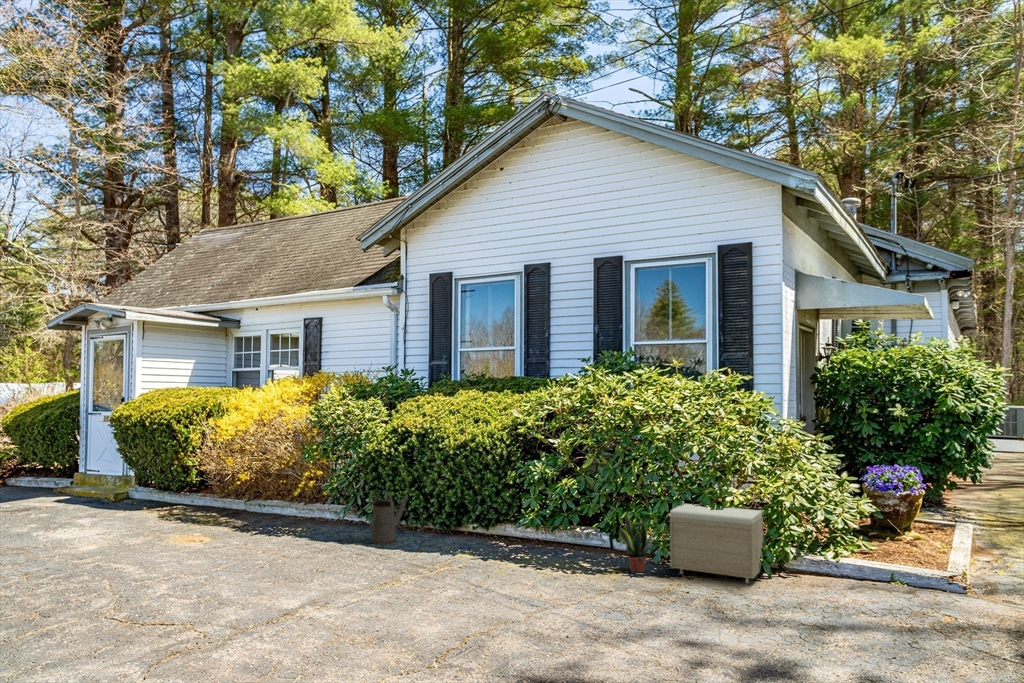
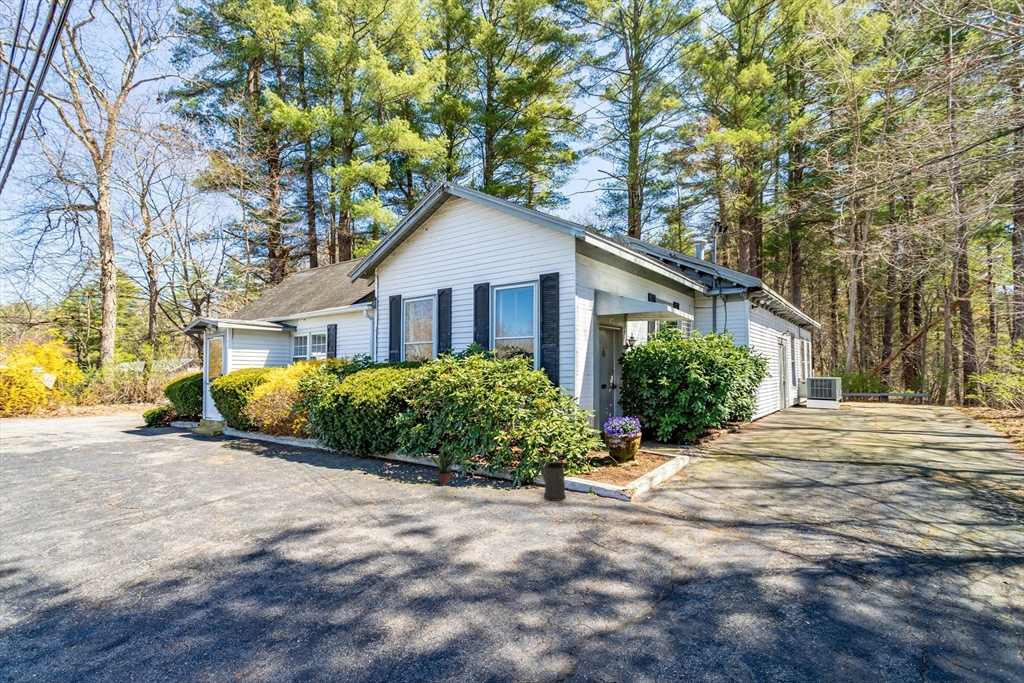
watering can: present [370,491,408,544] -> present [537,455,566,501]
storage bench: present [670,504,763,583] -> none [461,441,520,492]

